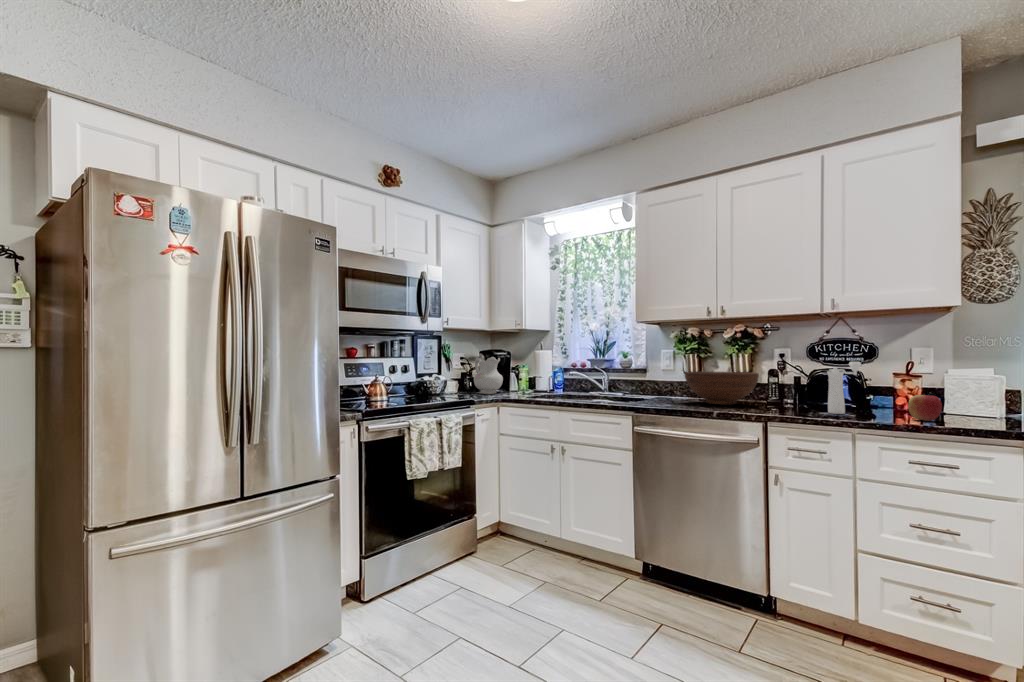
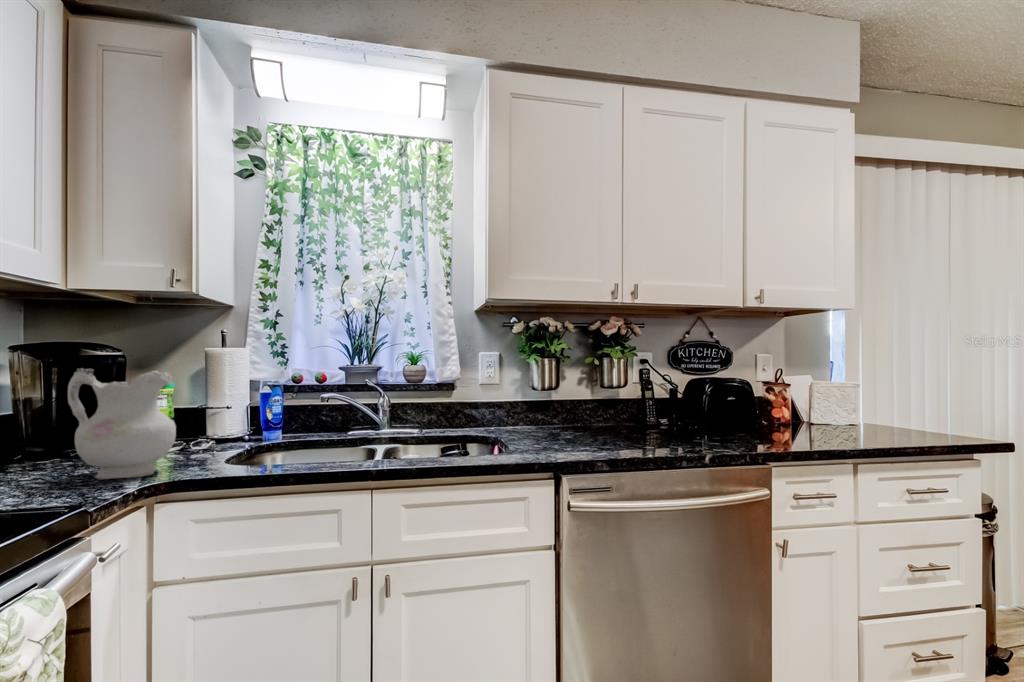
pepper mill: present [827,362,861,414] -> none [765,371,787,439]
fruit bowl: present [685,372,759,405] -> none [572,386,677,439]
apple: present [908,394,942,421] -> none [848,408,883,439]

